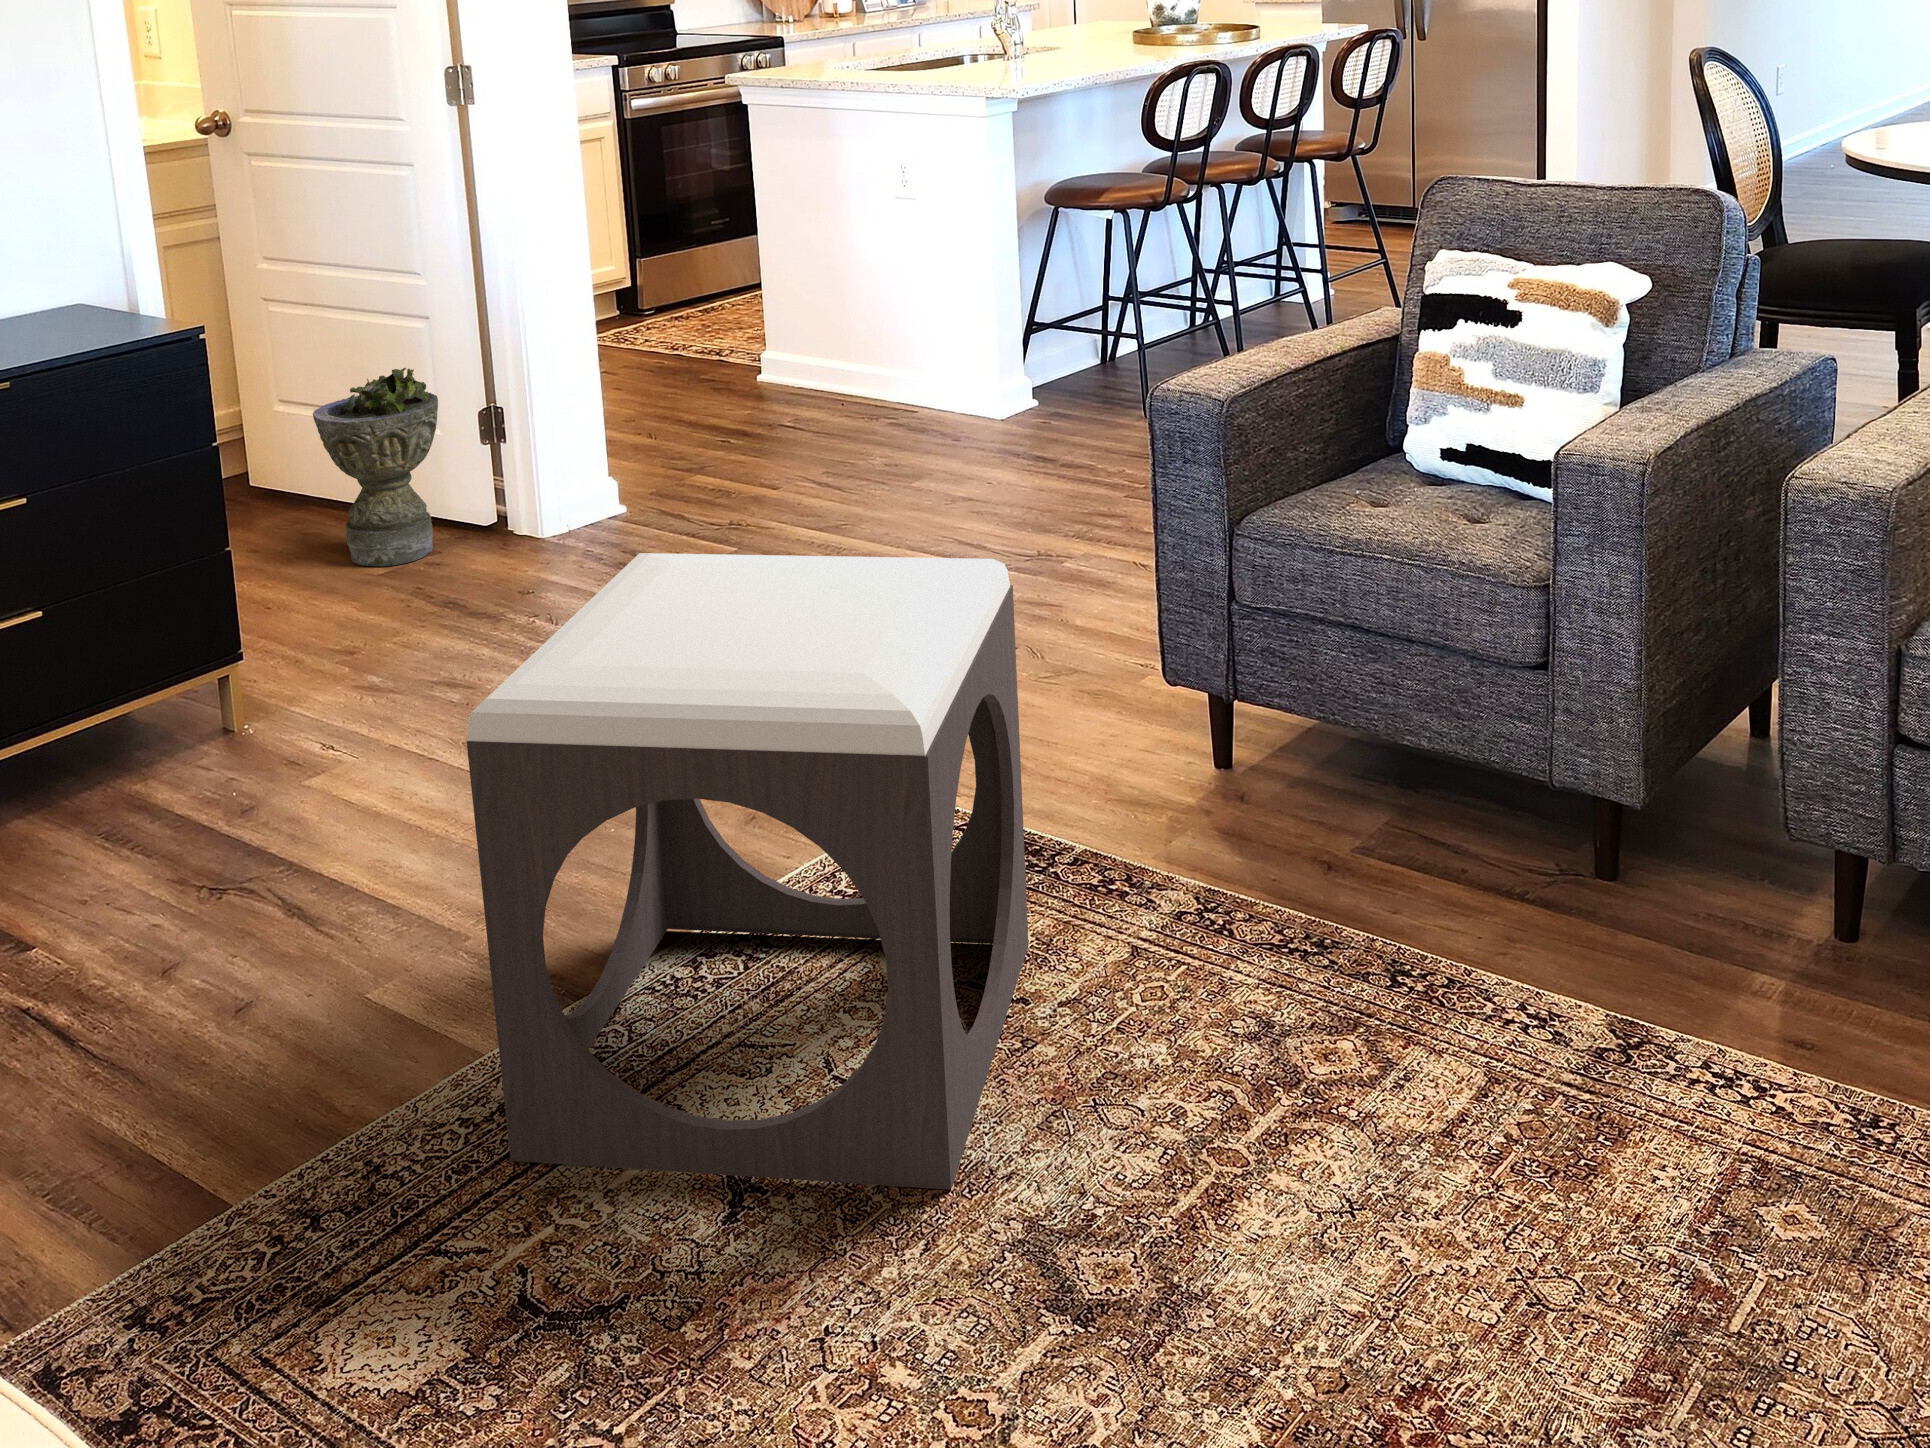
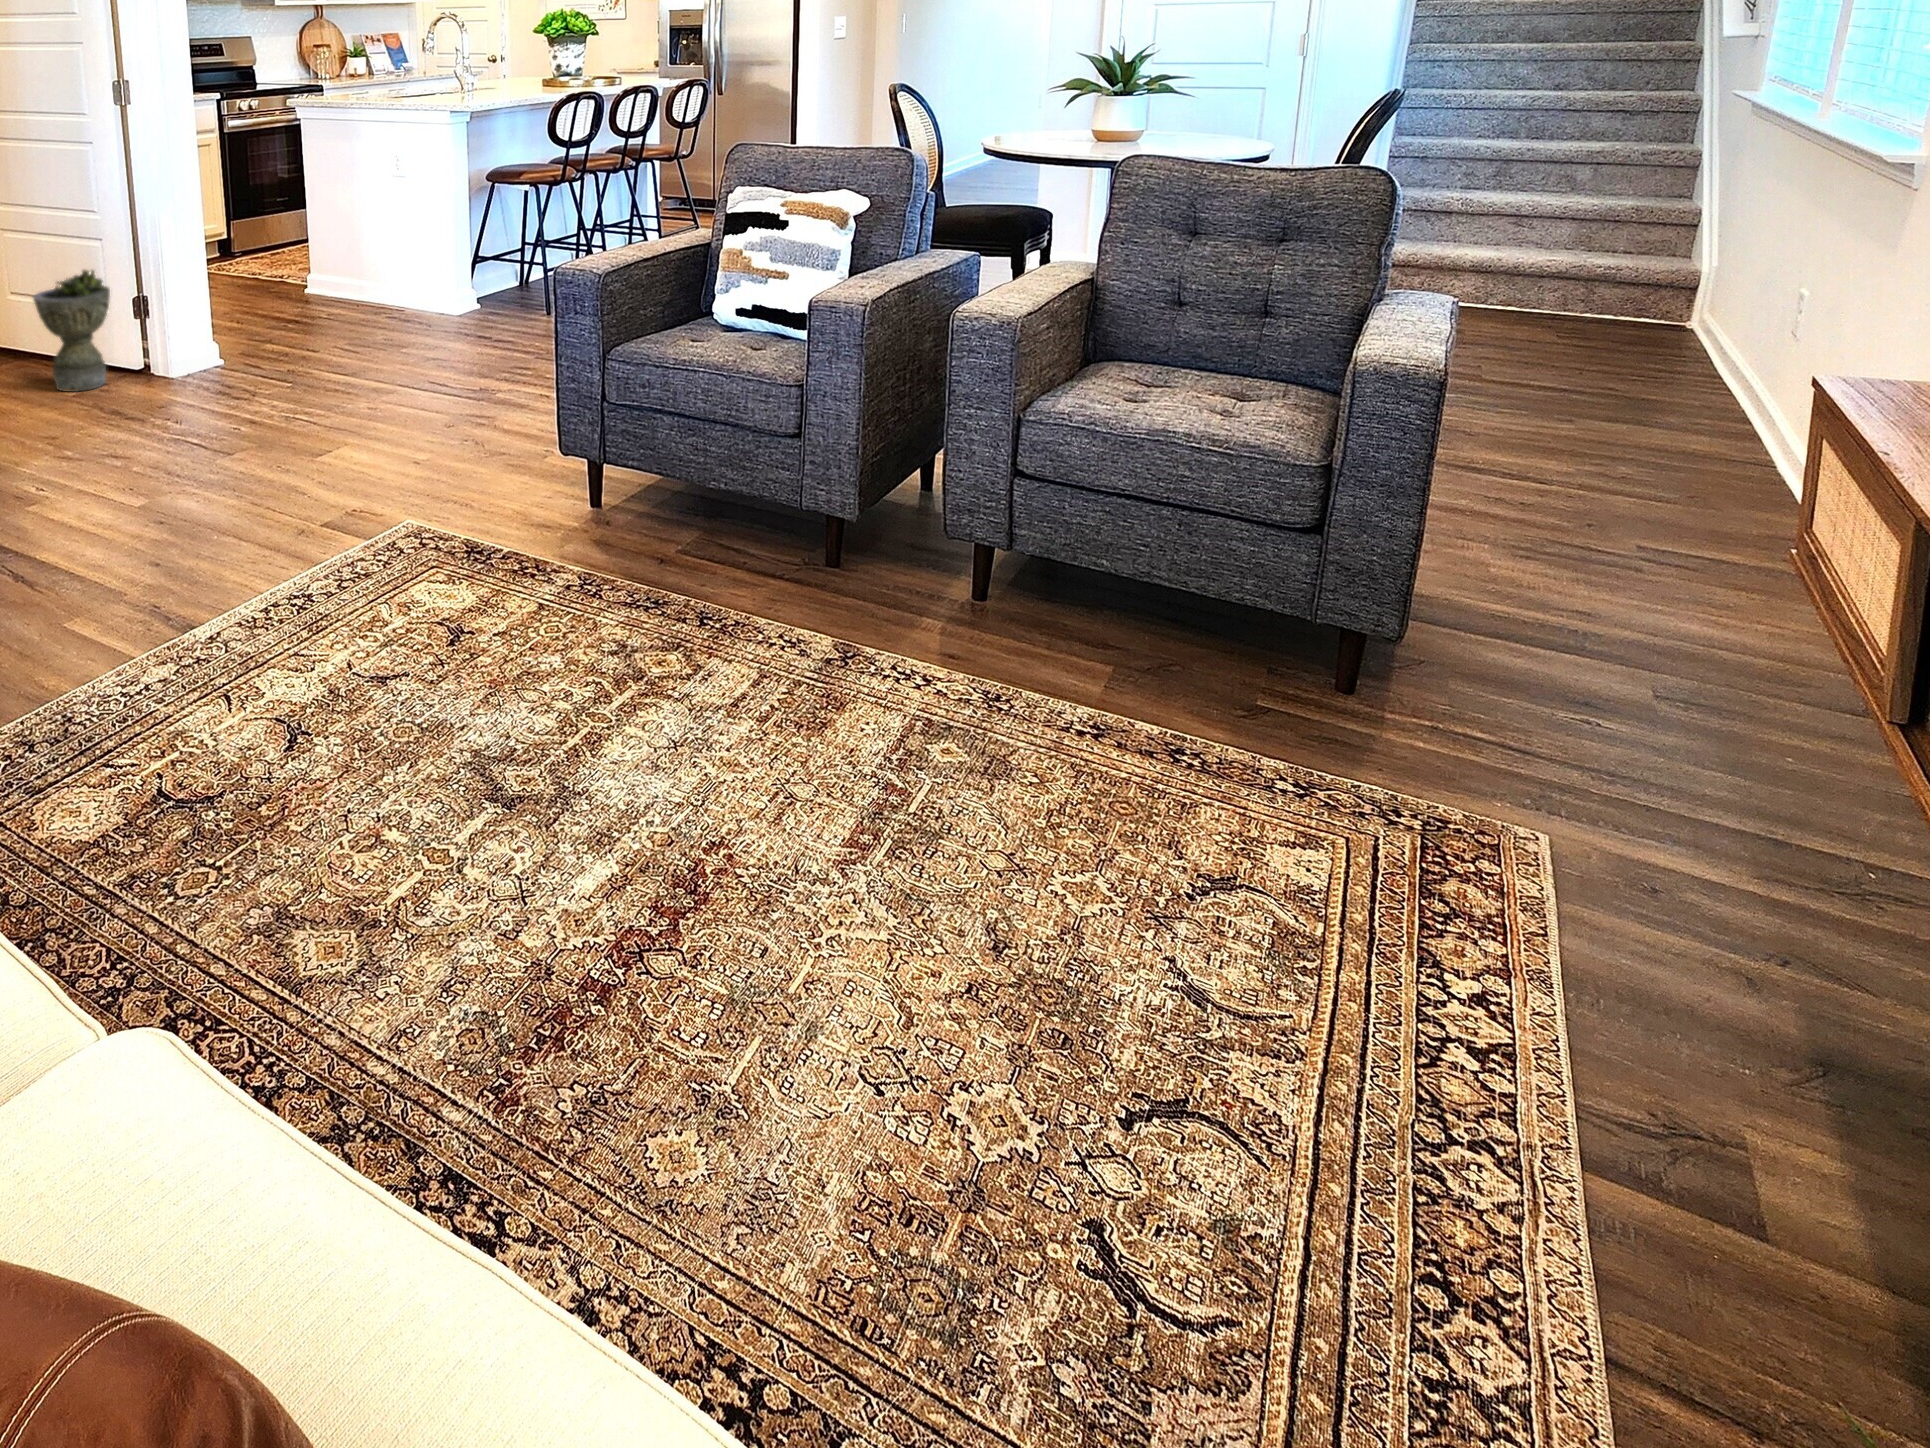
footstool: present [467,553,1029,1190] -> none [129,354,474,734]

